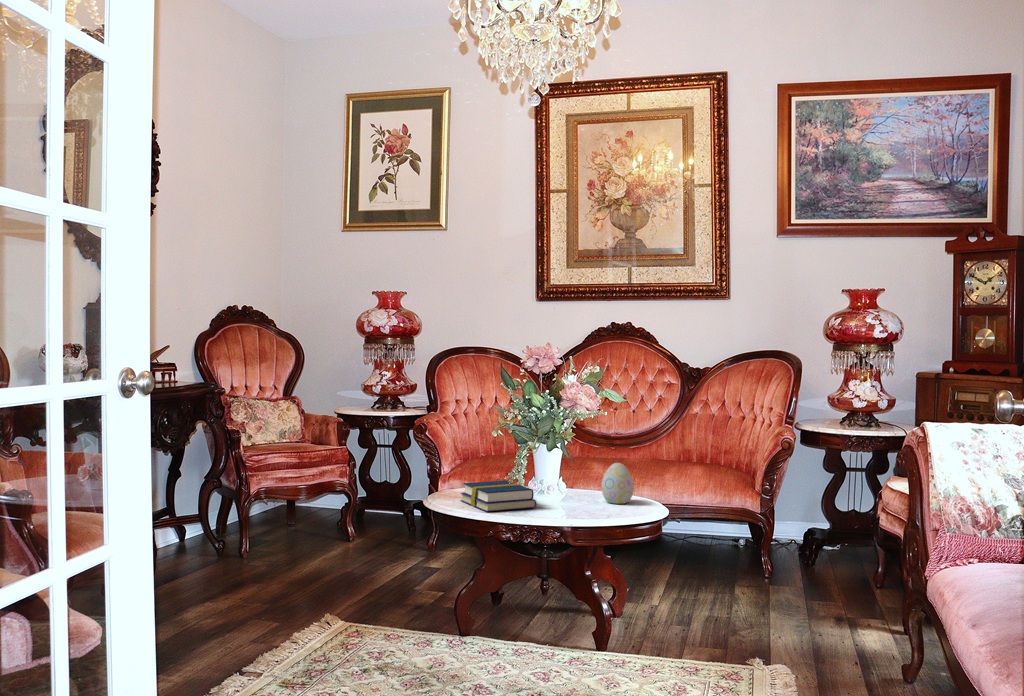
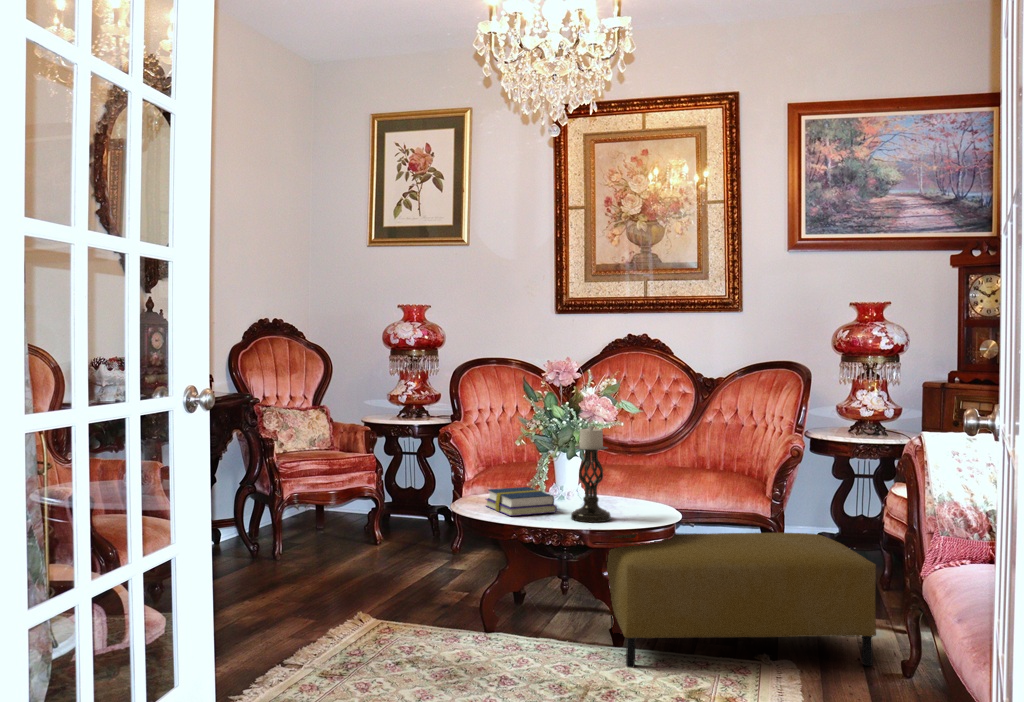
candle holder: none [551,415,594,518] -> present [571,426,611,522]
decorative egg: present [602,463,634,504] -> none [618,470,649,509]
ottoman: none [590,530,877,675] -> present [606,533,876,668]

